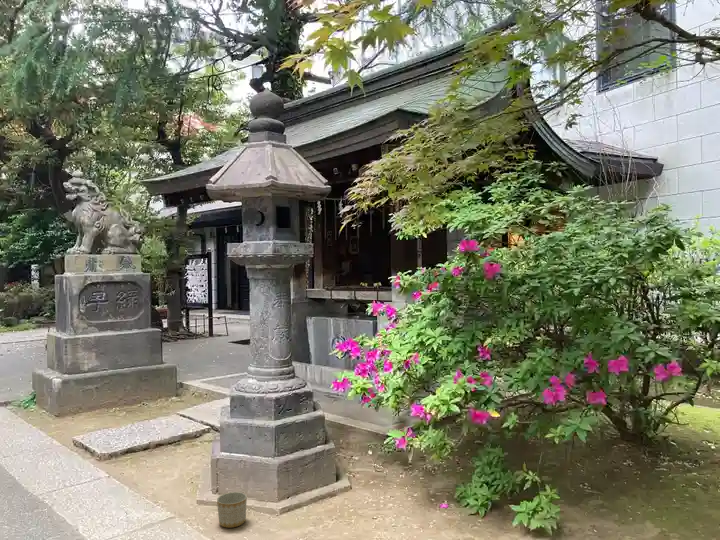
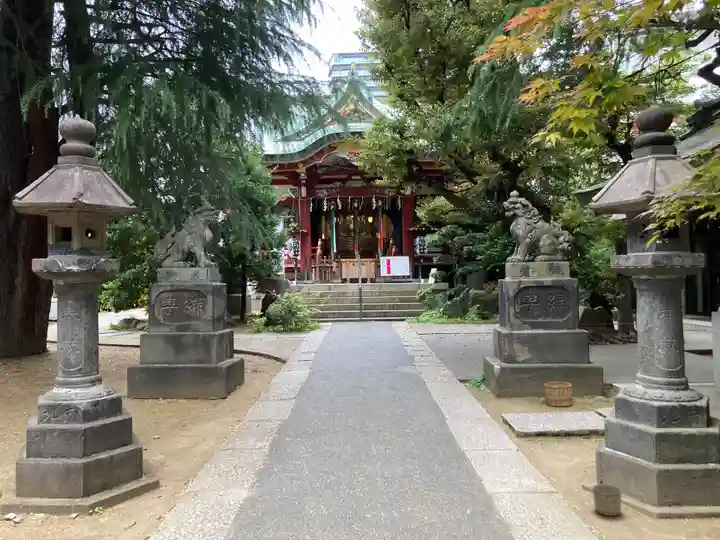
wooden bucket: none [118,388,150,417] -> present [544,381,573,407]

